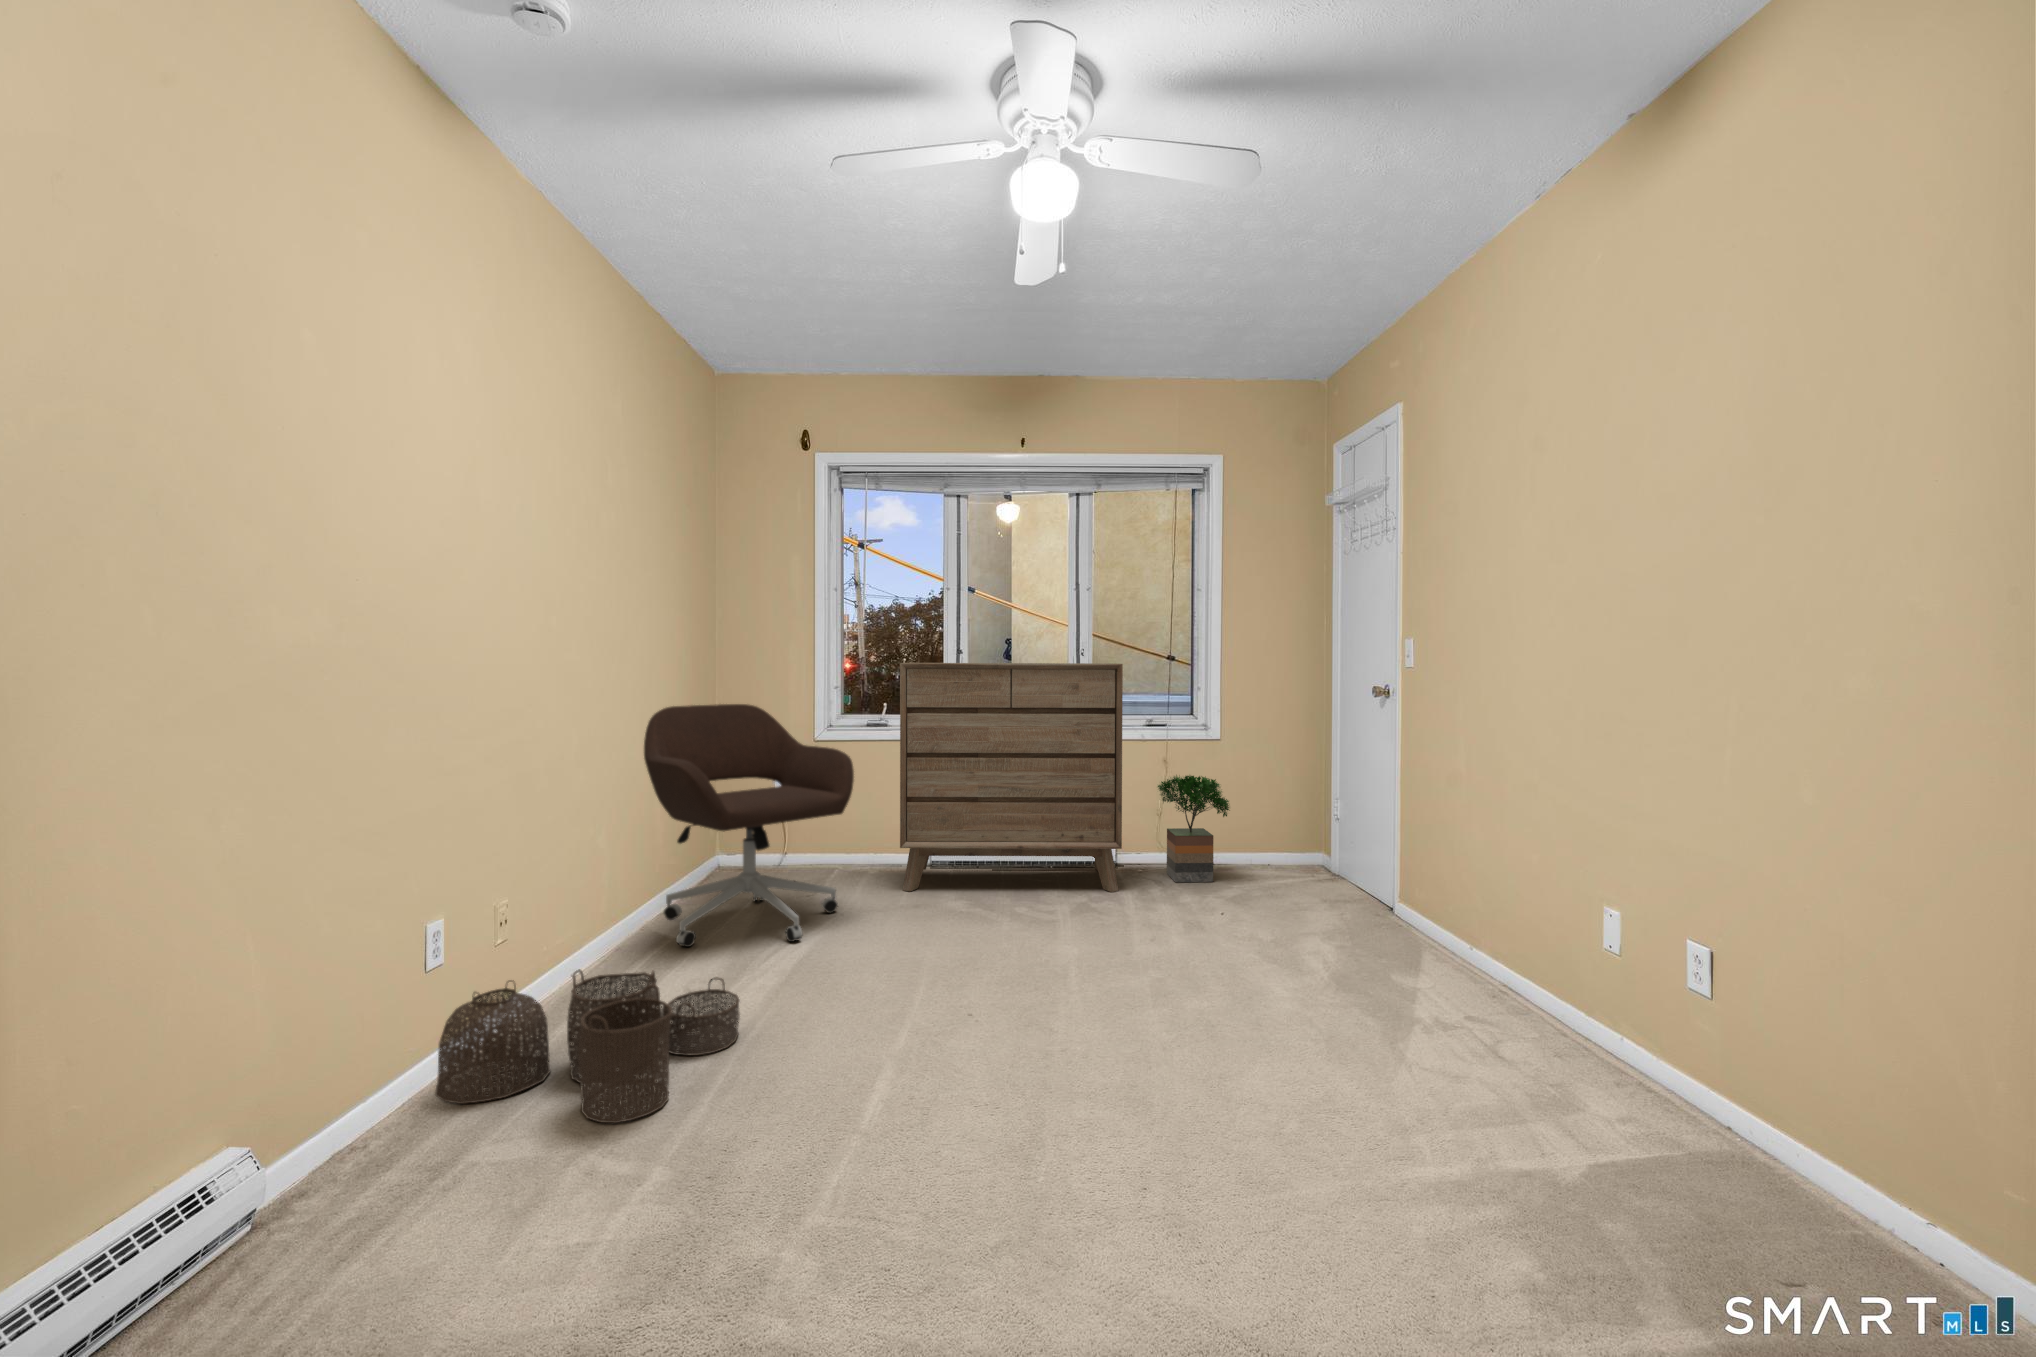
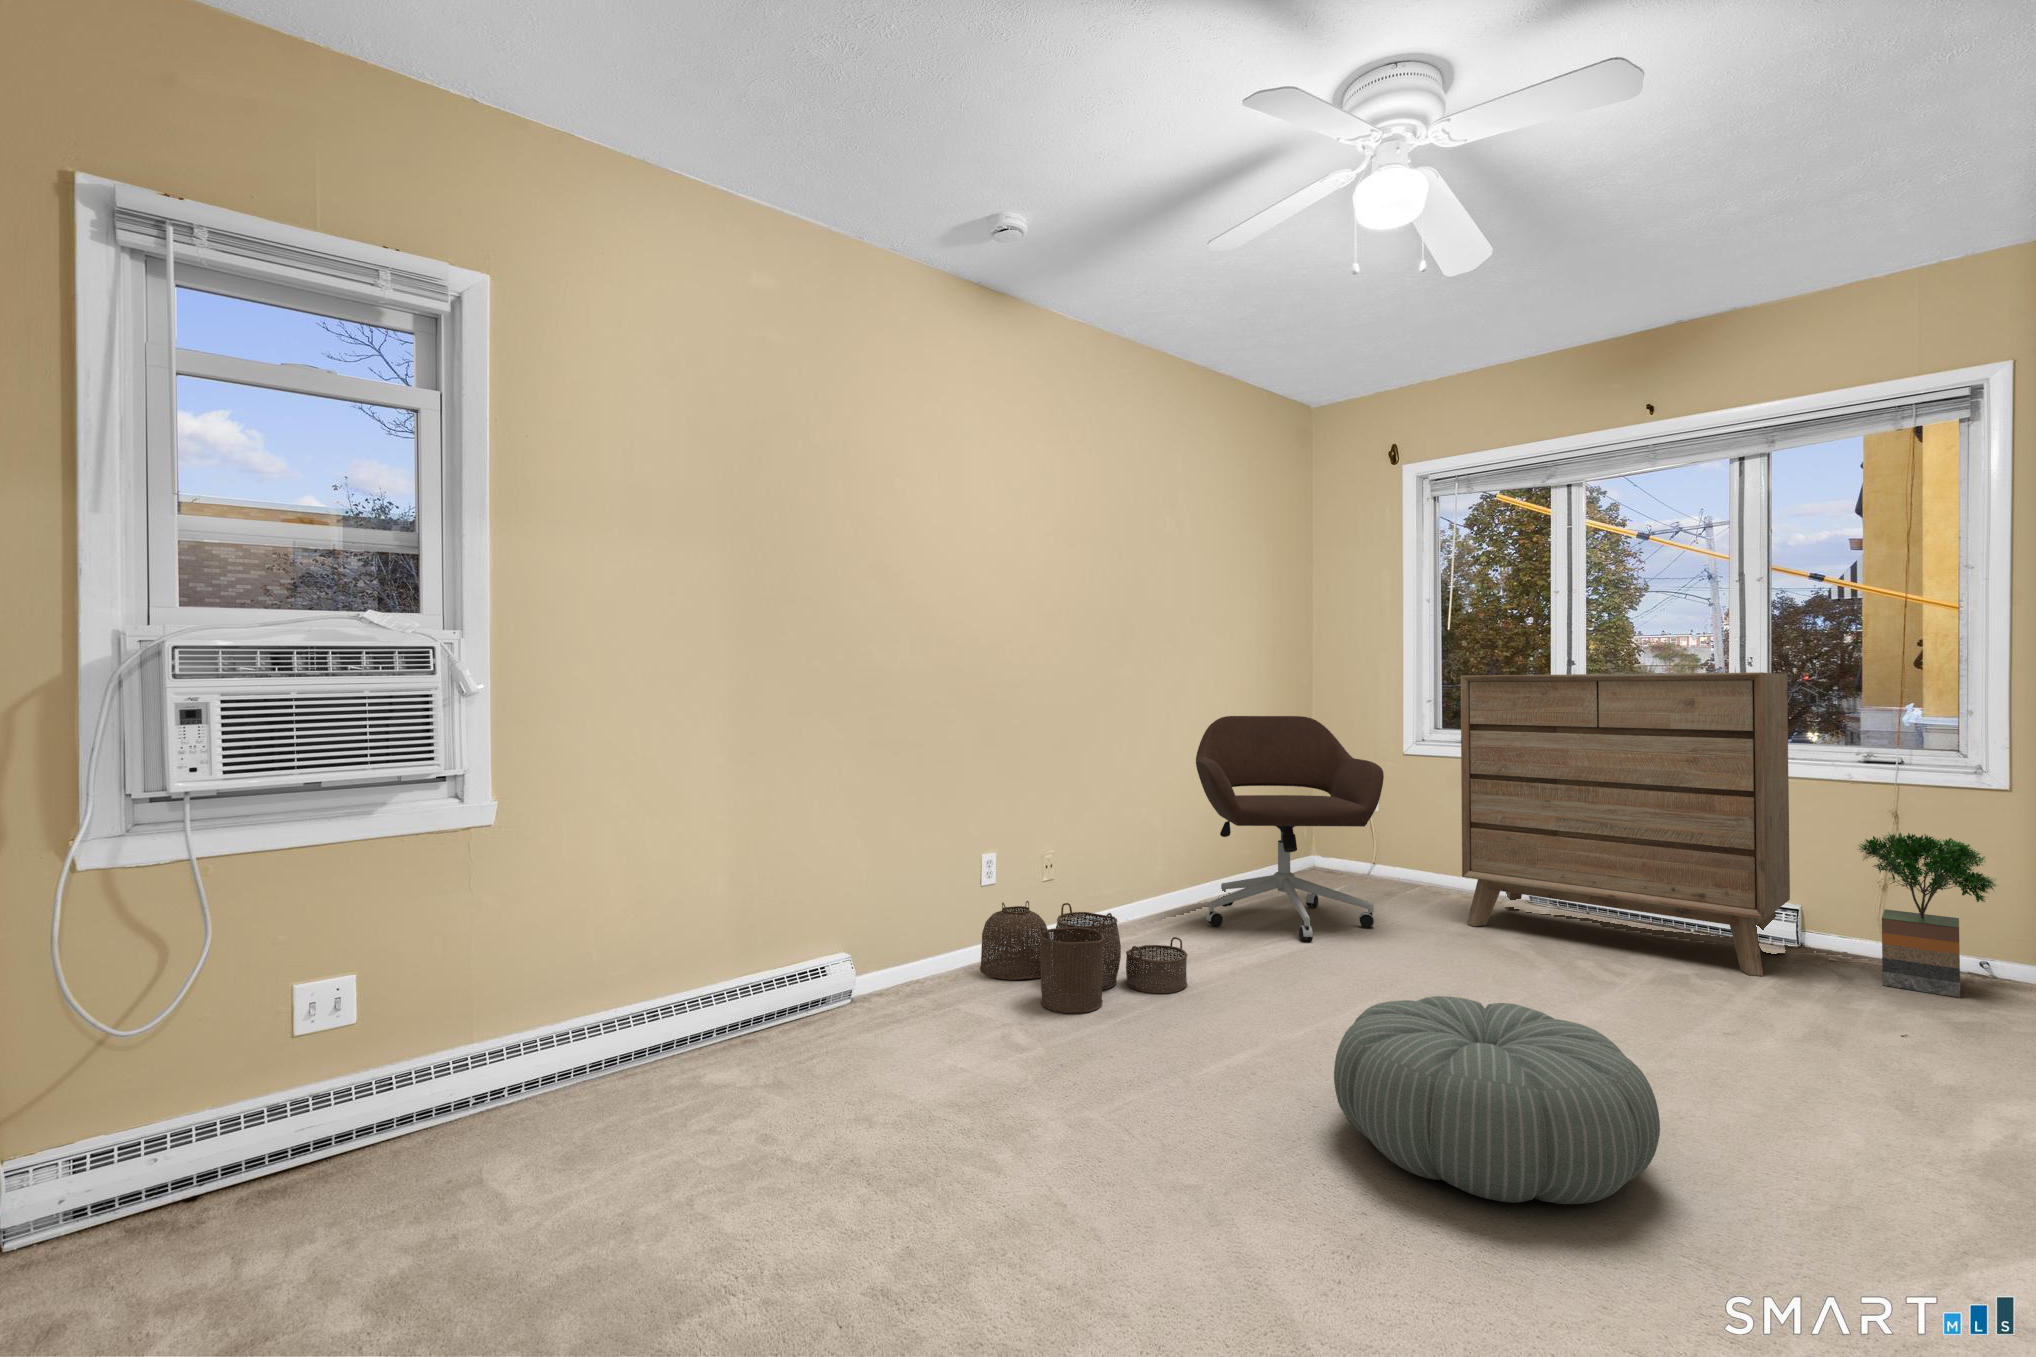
pouf: none [1028,972,1300,1167] -> present [1334,996,1660,1204]

